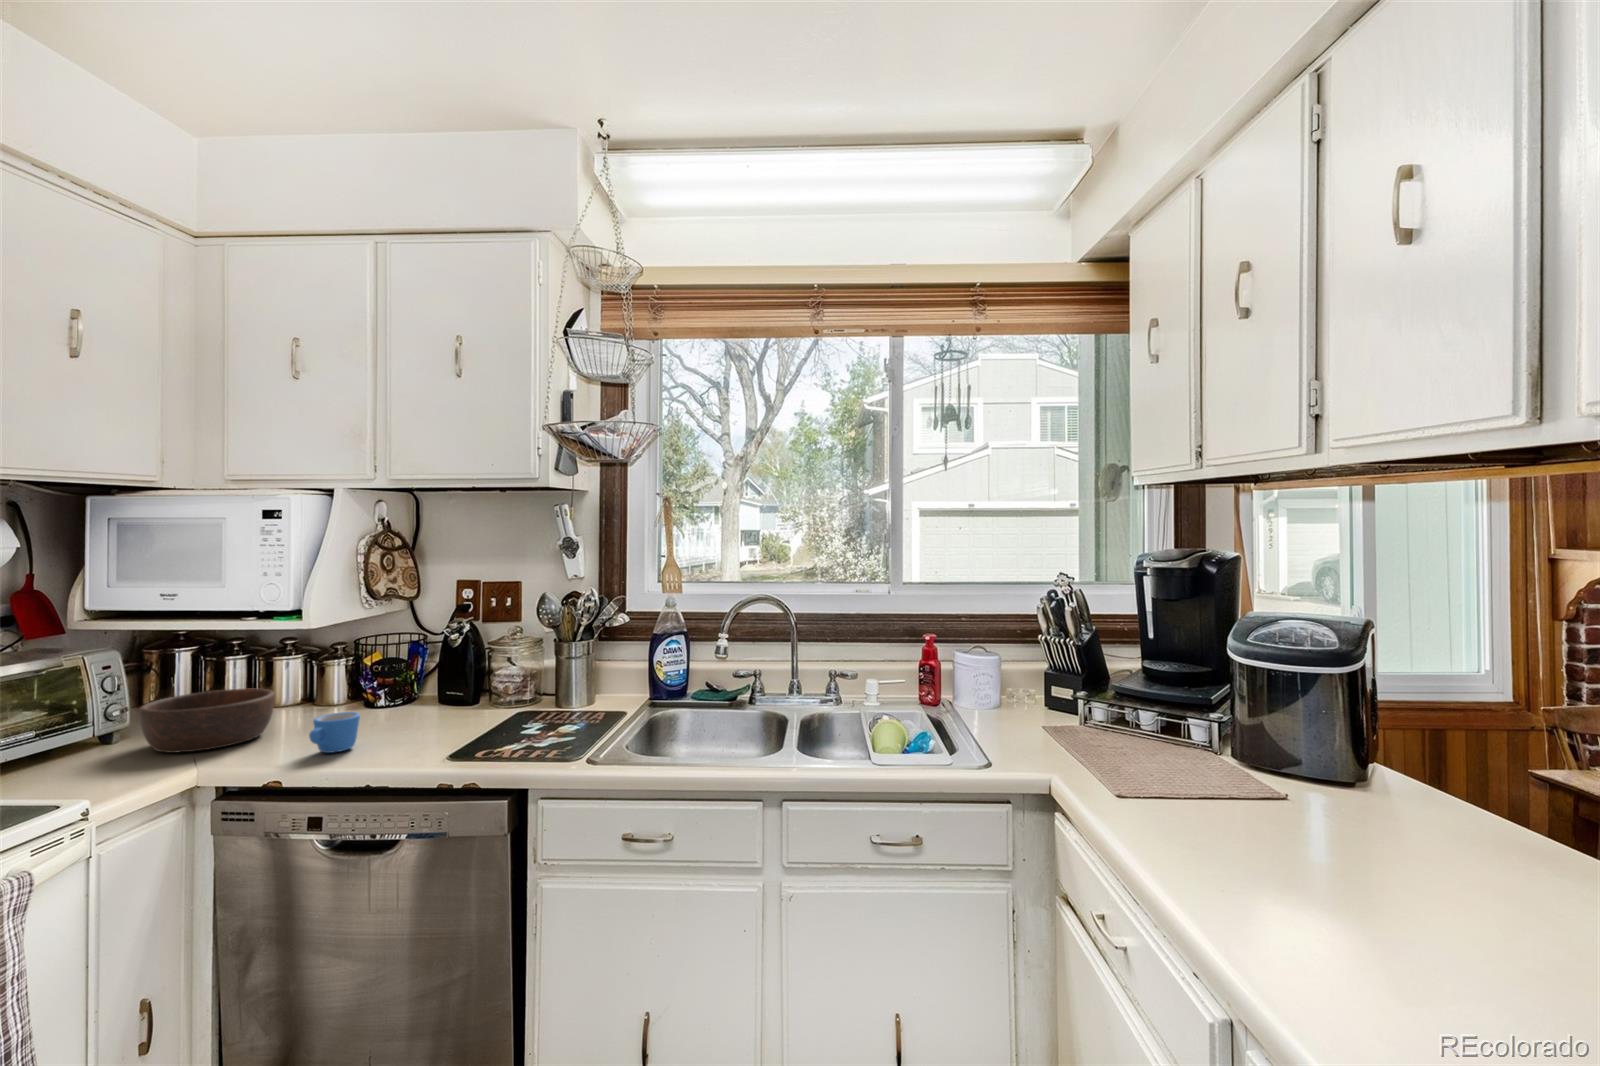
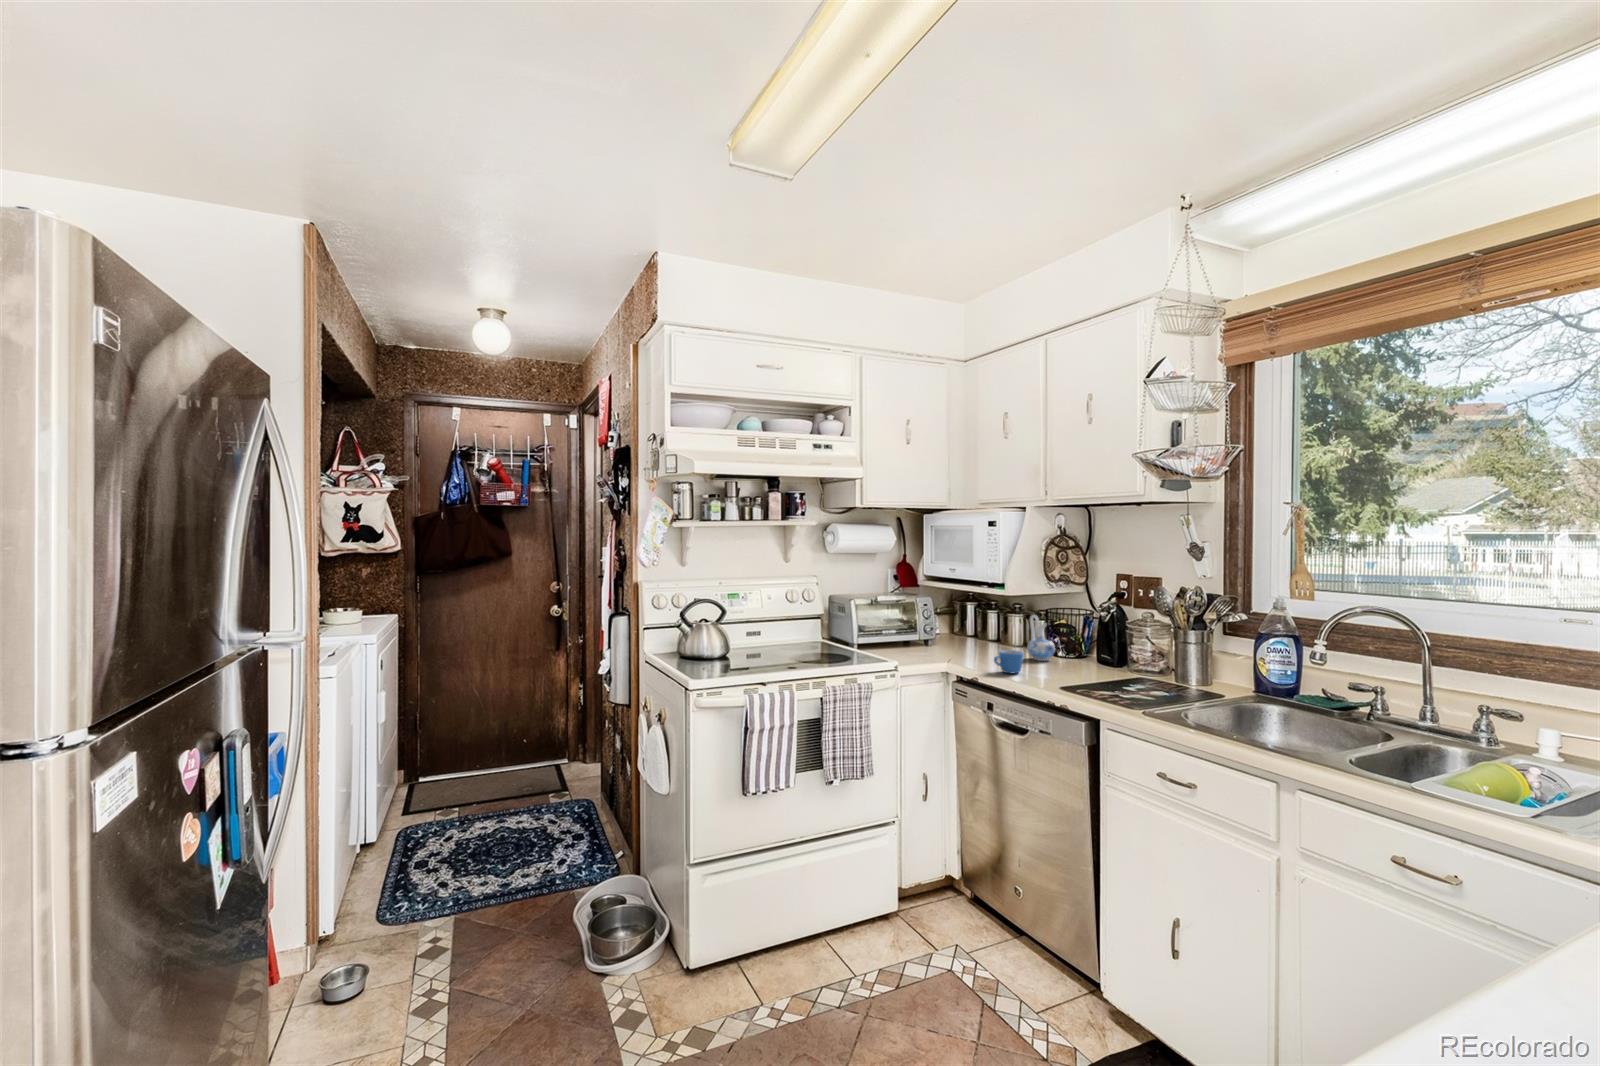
ceramic pitcher: none [335,652,382,720] -> present [1027,615,1055,661]
wooden bowl: present [139,689,275,753] -> none [934,628,995,659]

